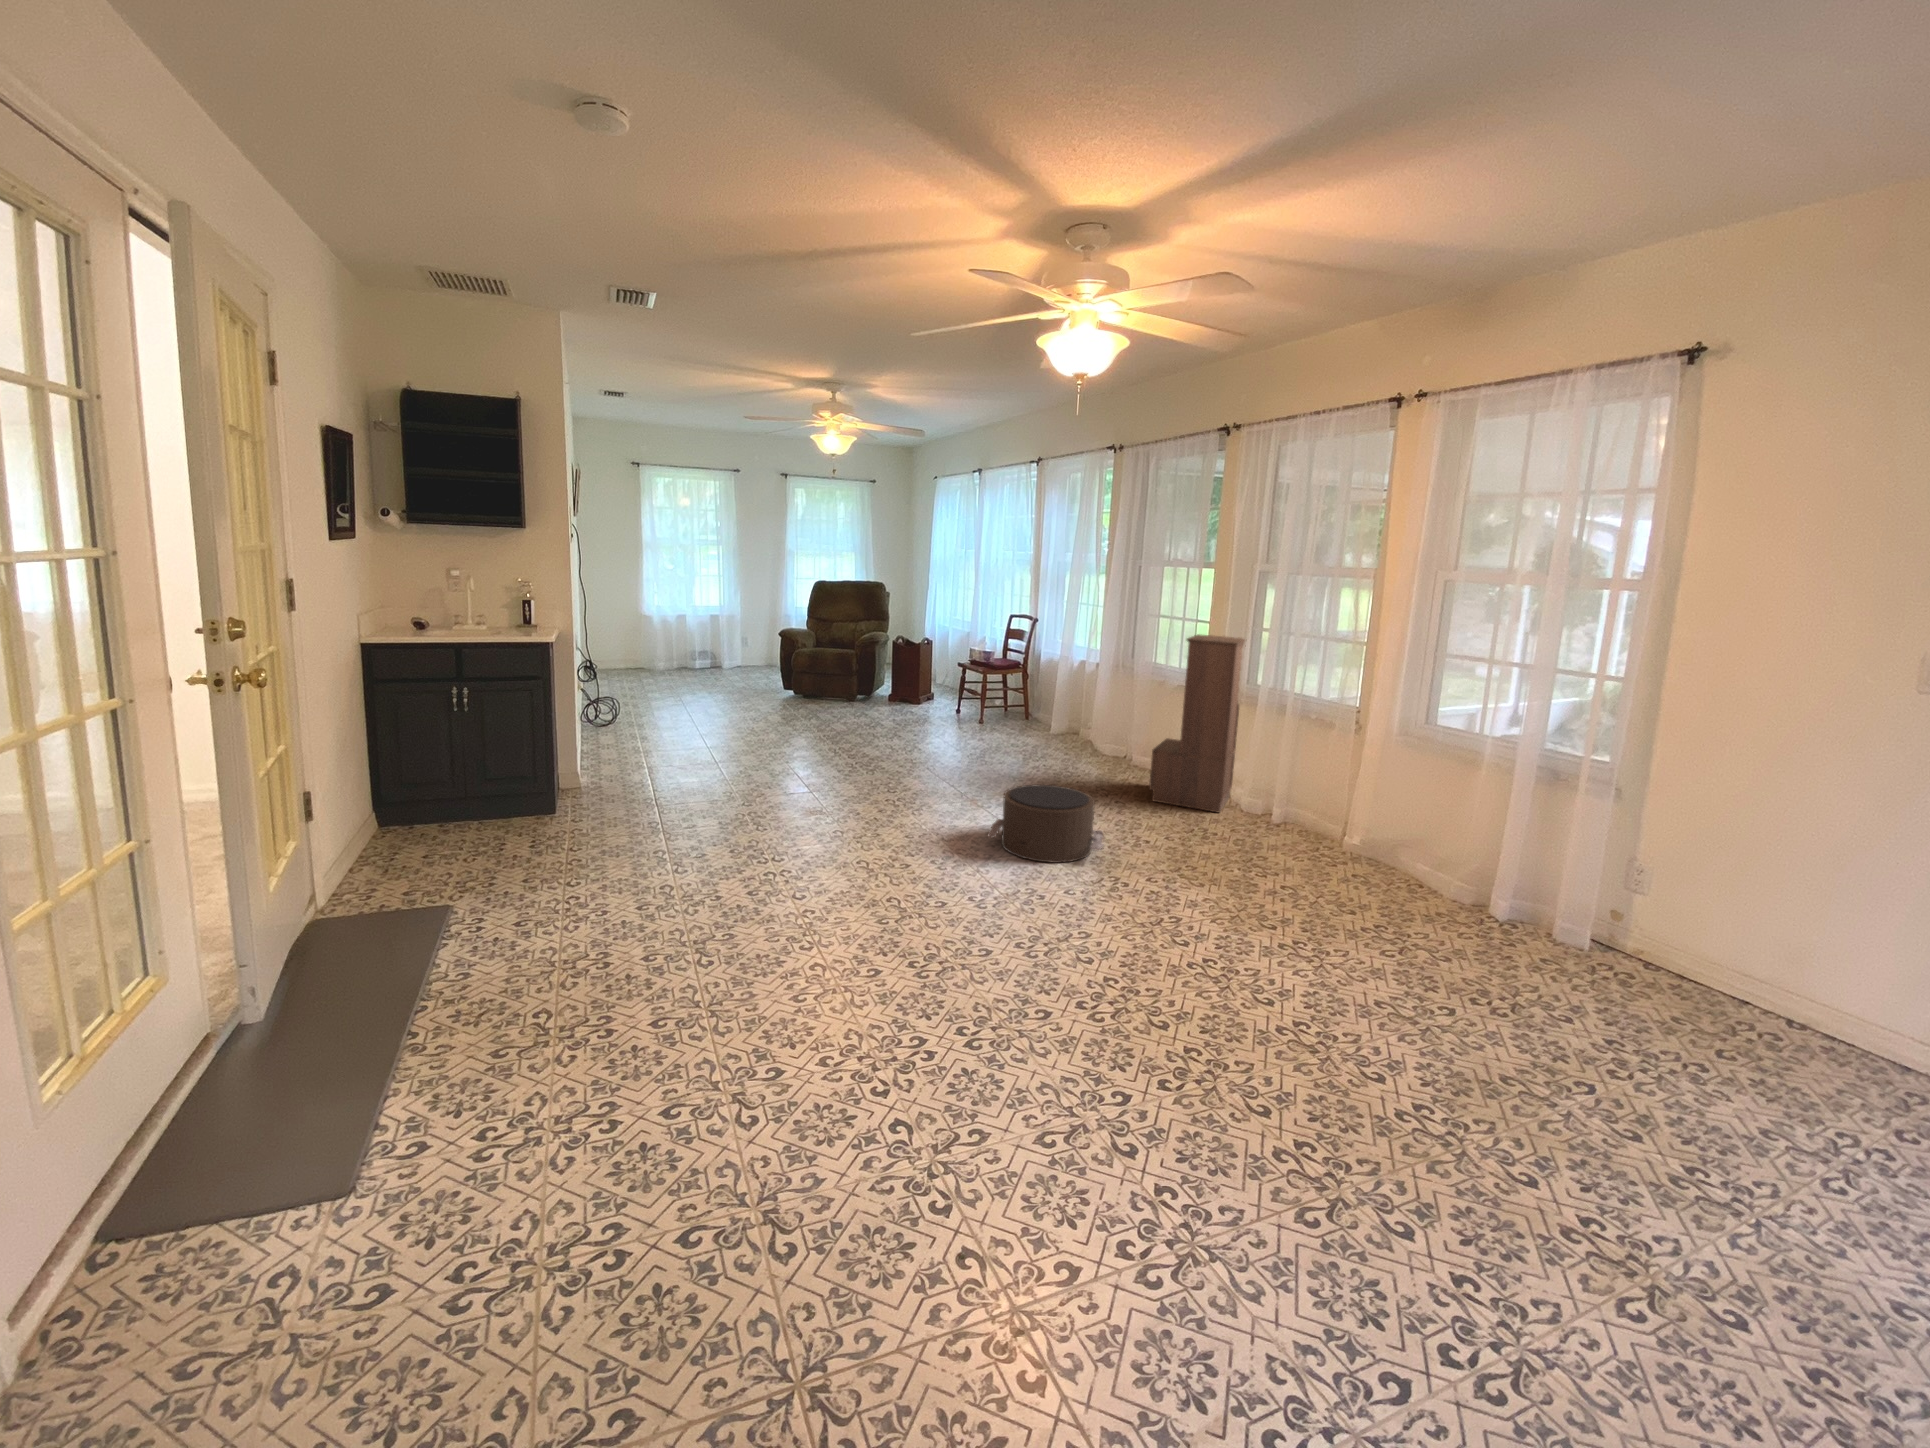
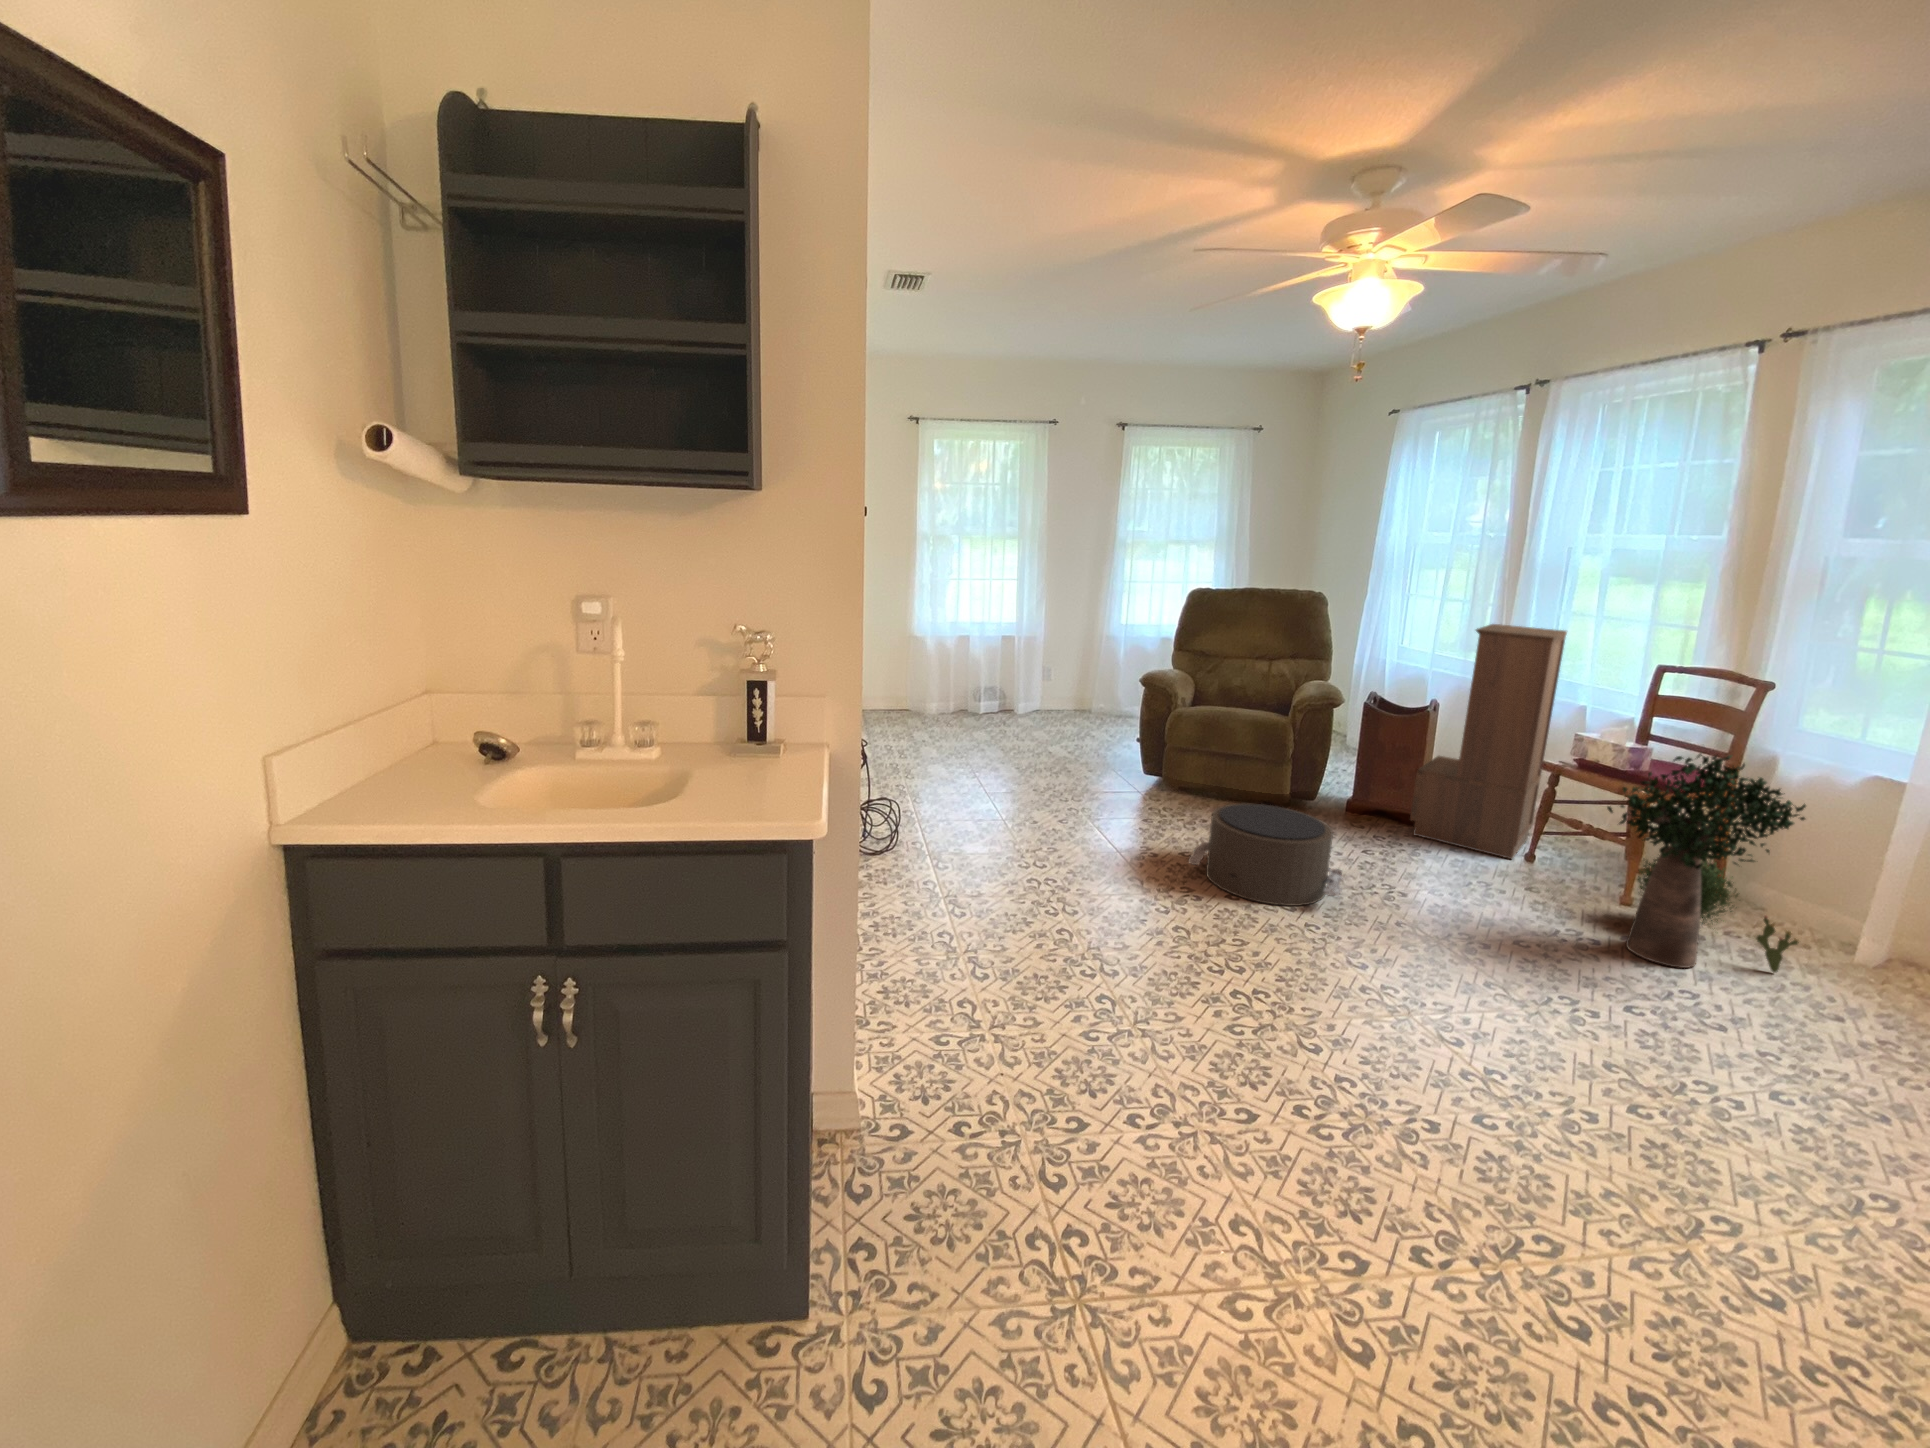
potted plant: none [1274,720,1392,875] -> present [1607,753,1806,973]

